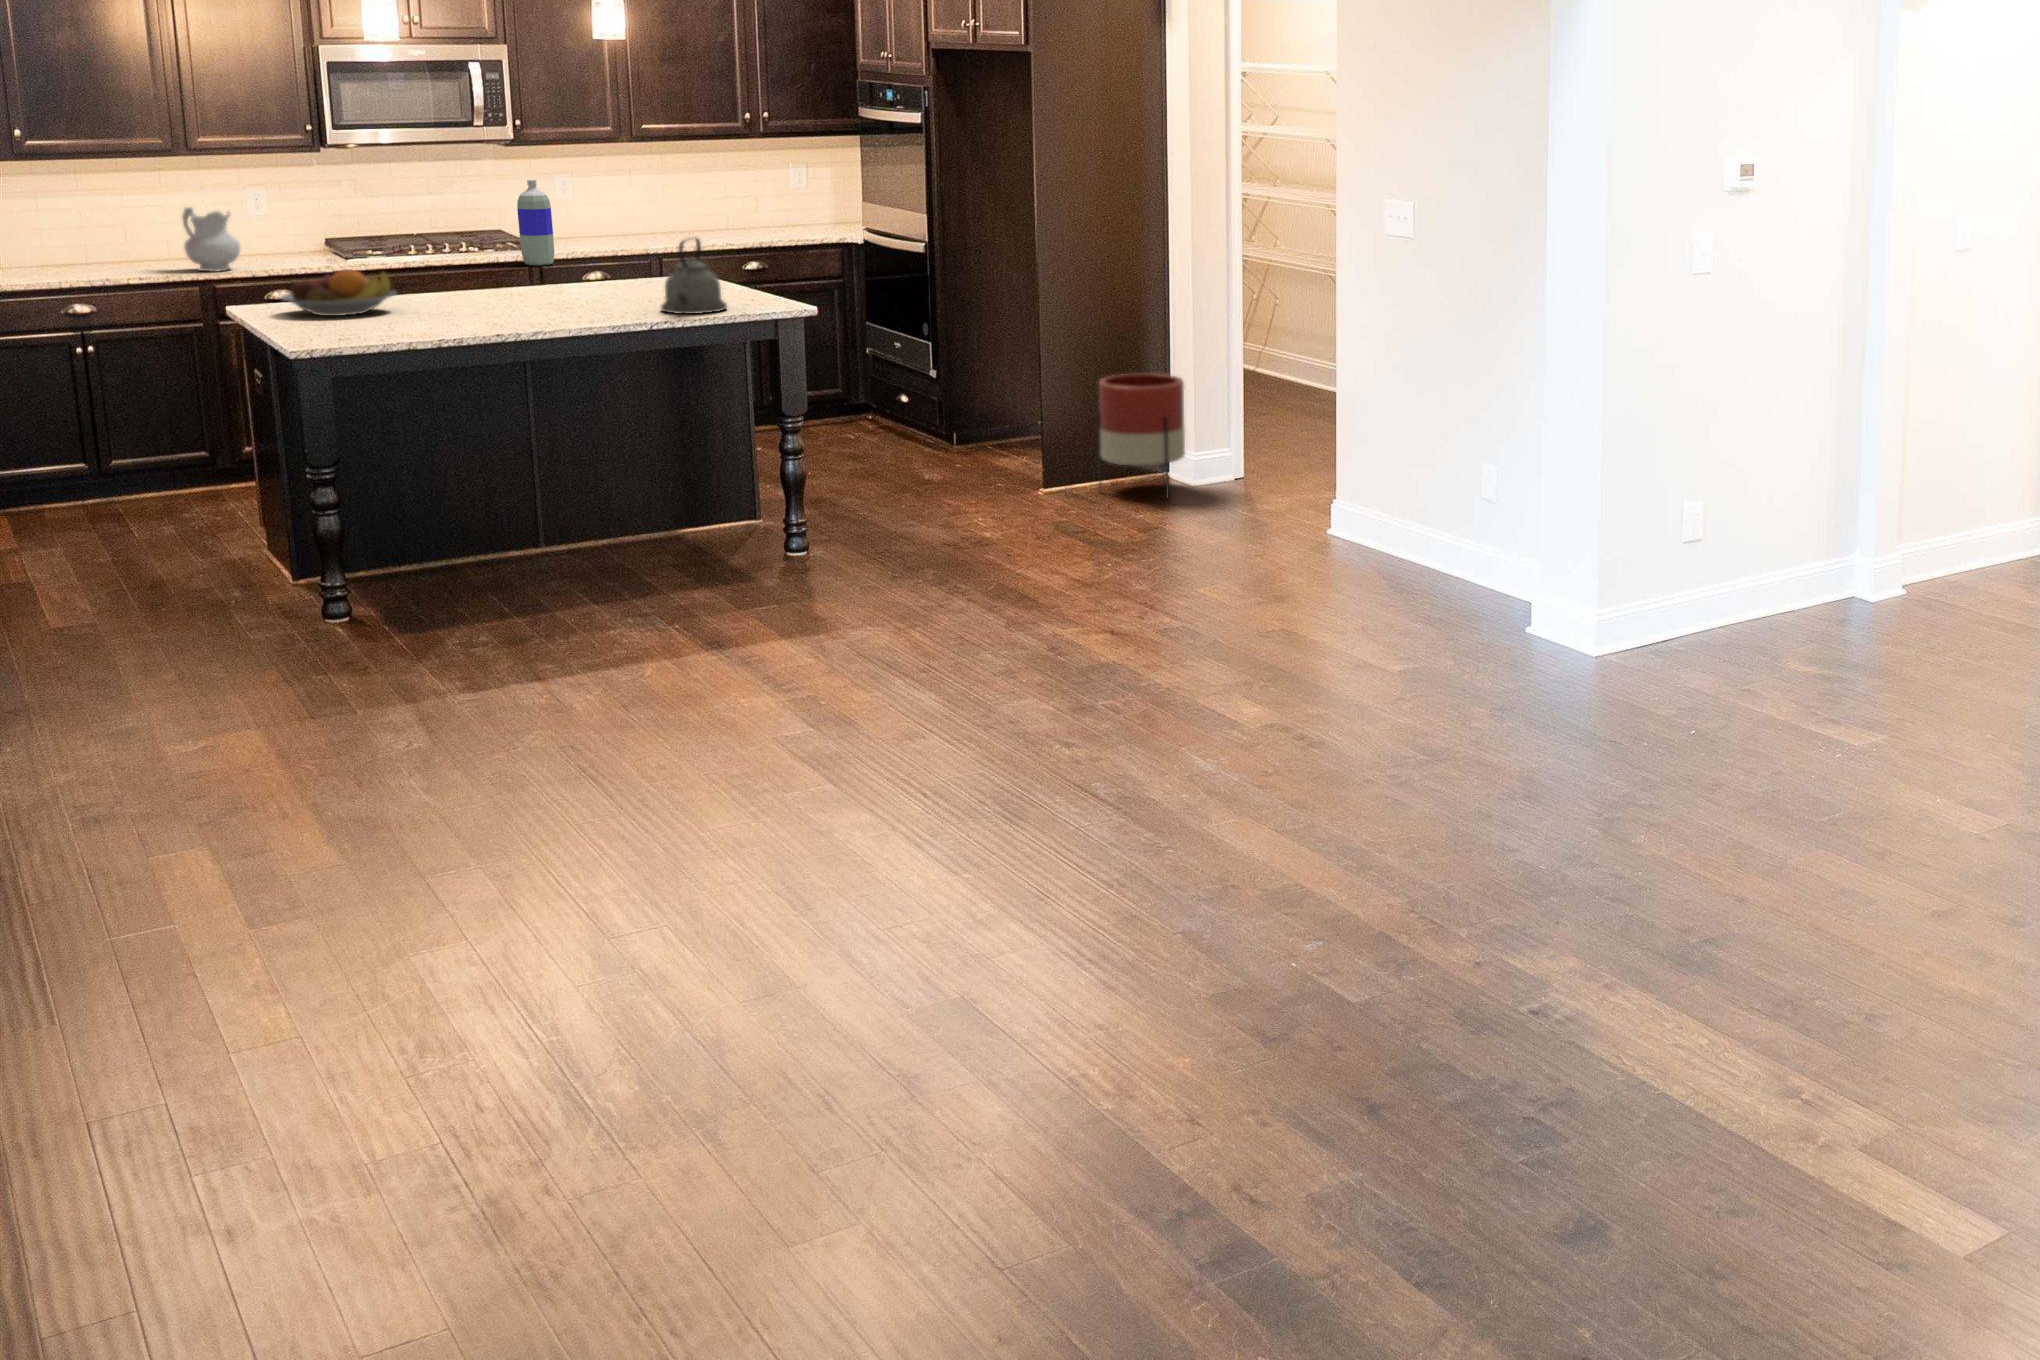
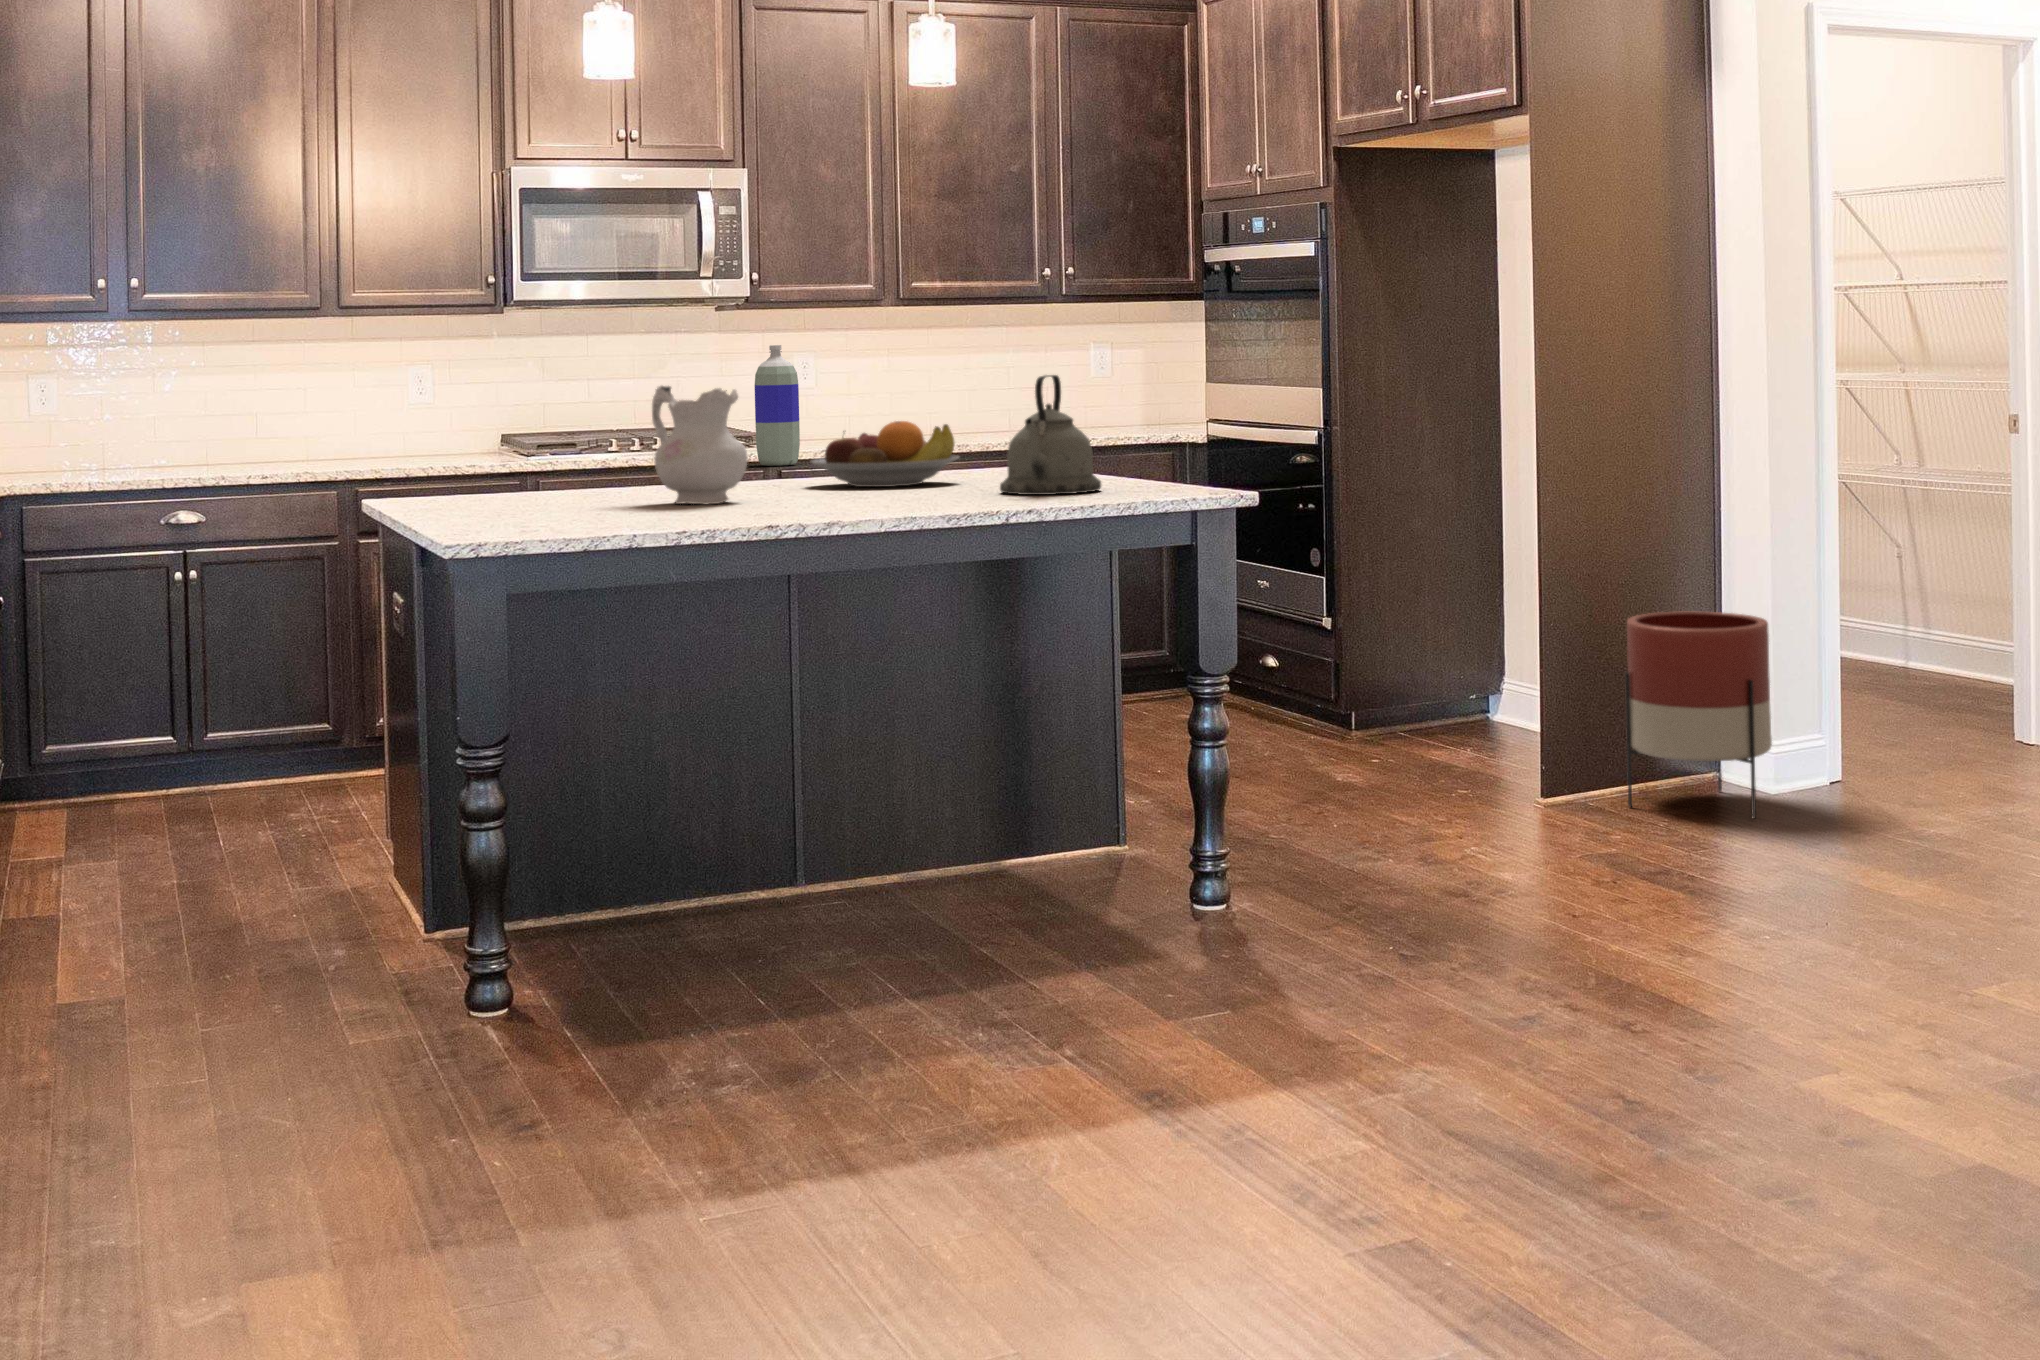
ceramic pitcher: present [183,208,240,272] -> present [652,386,748,504]
fruit bowl: present [281,269,395,316] -> present [811,421,959,487]

